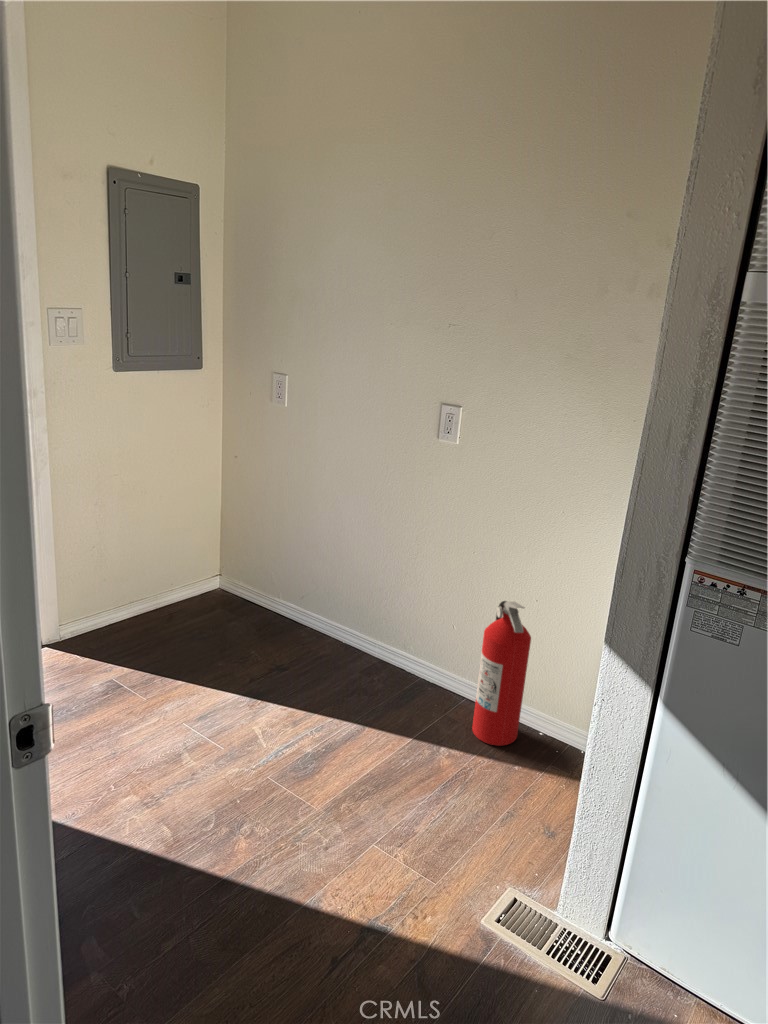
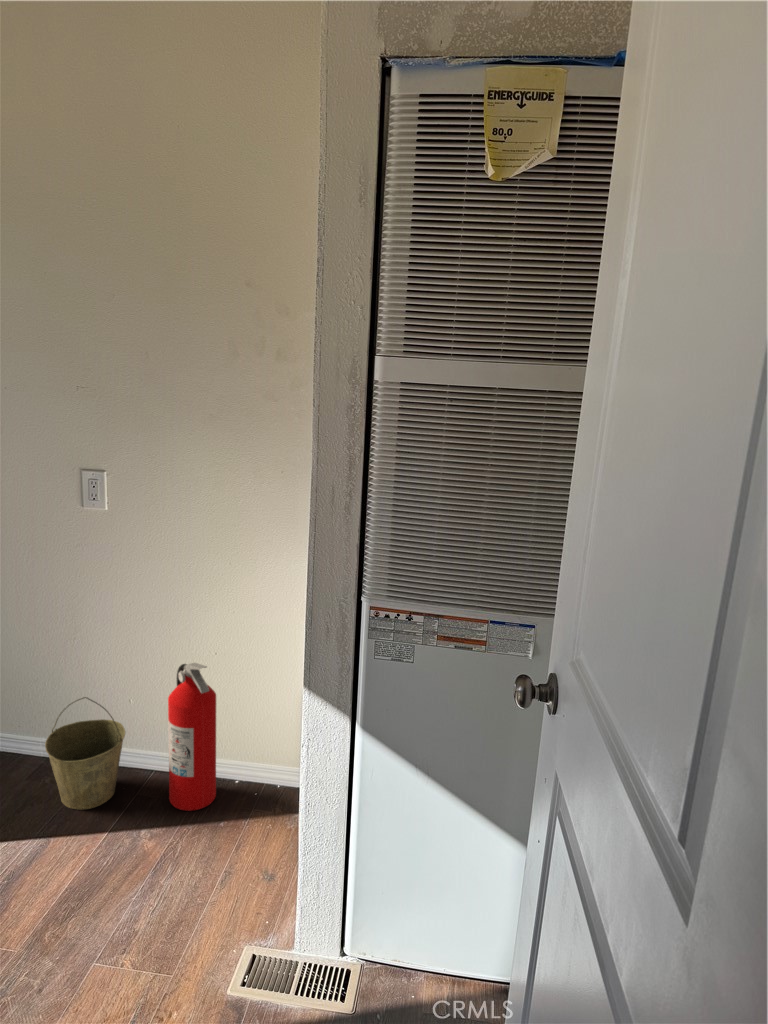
bucket: none [374,611,443,713] -> present [45,697,125,810]

